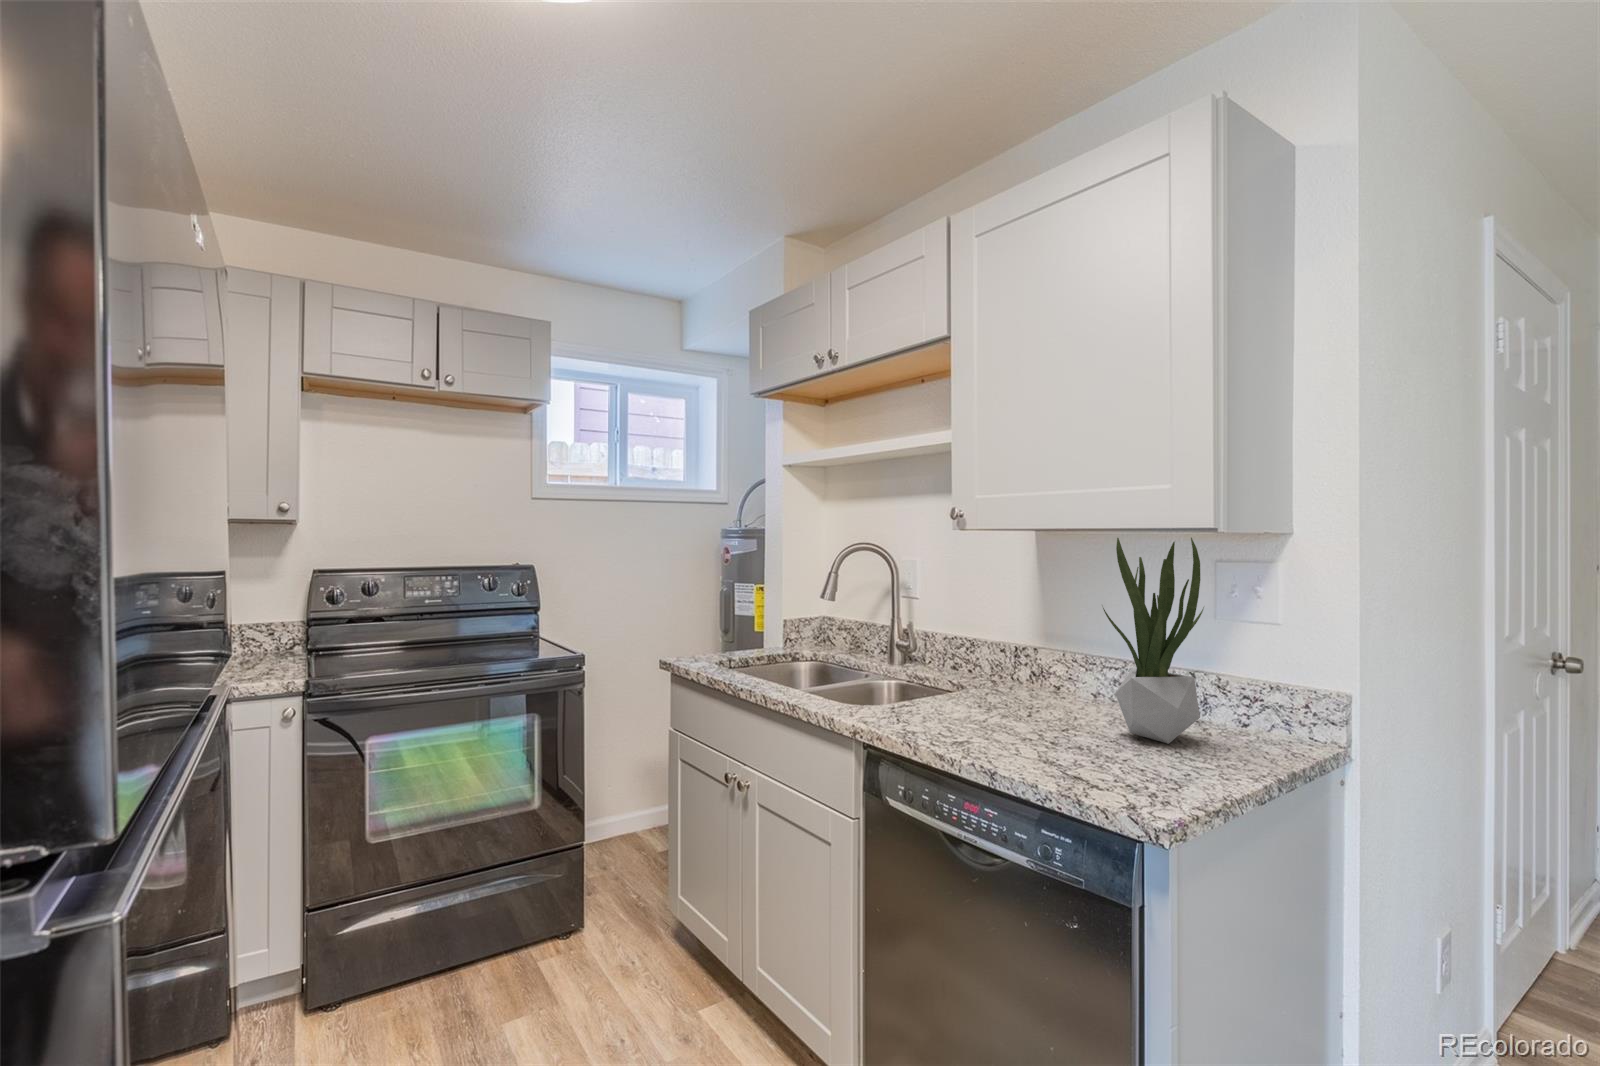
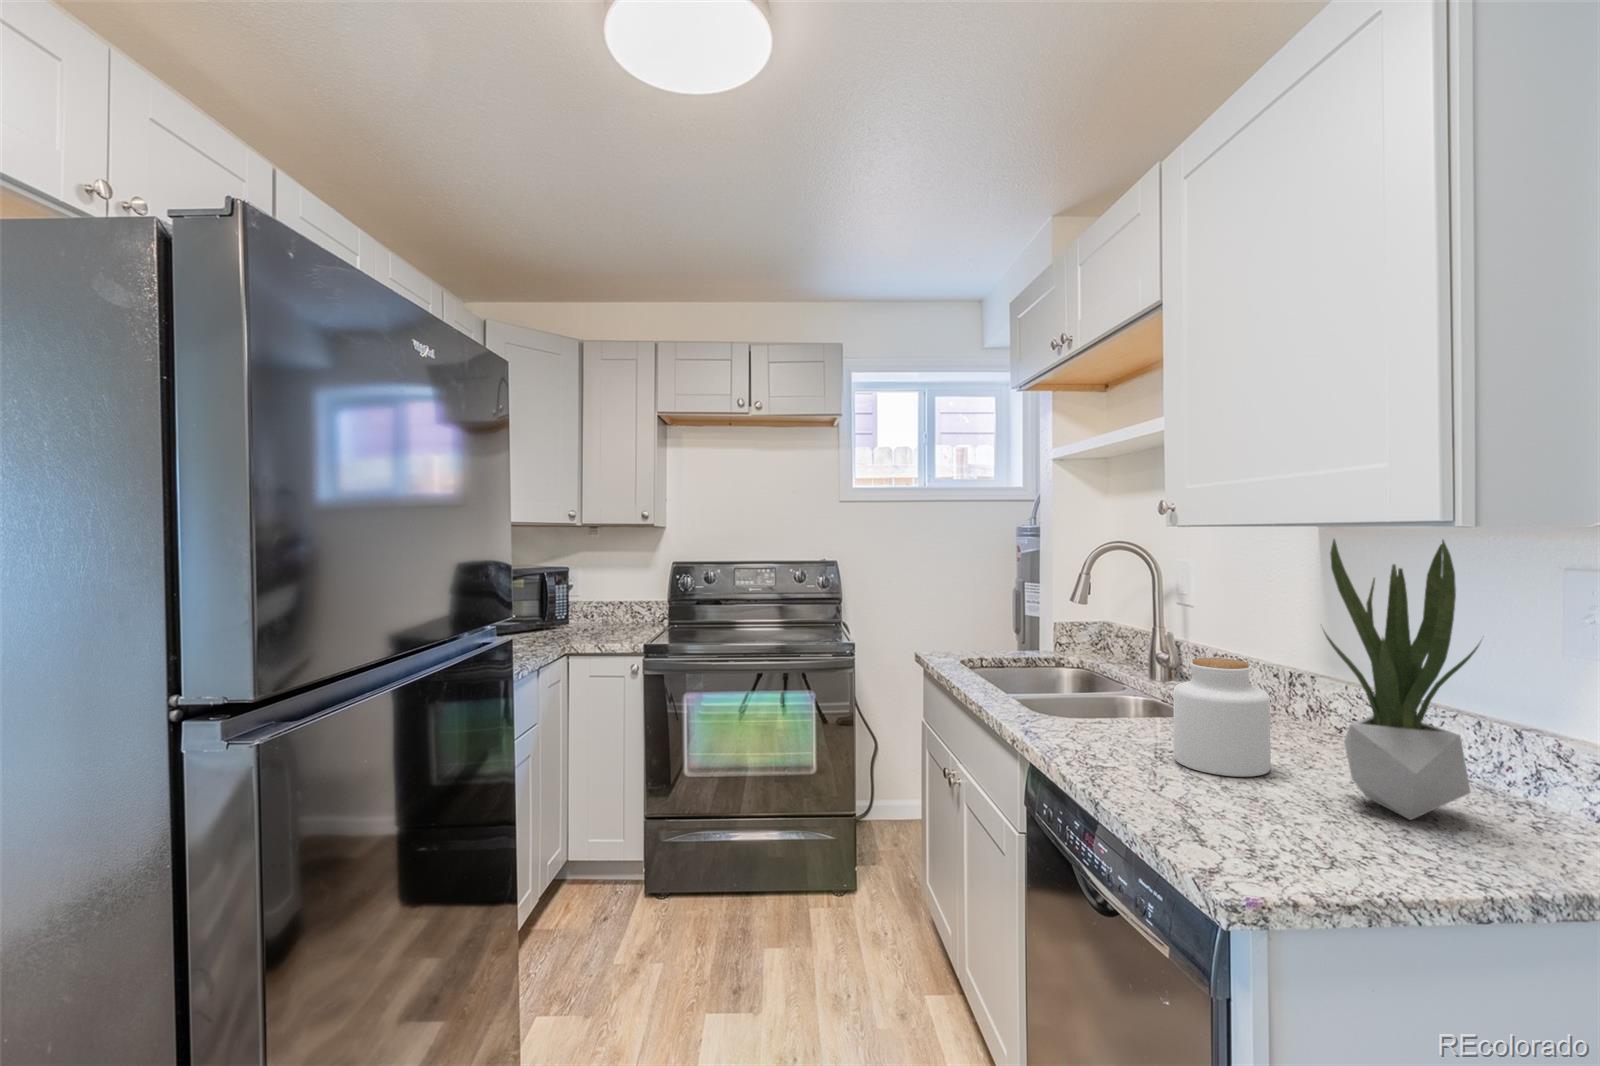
jar: none [984,637,1057,732] -> present [1173,658,1271,777]

